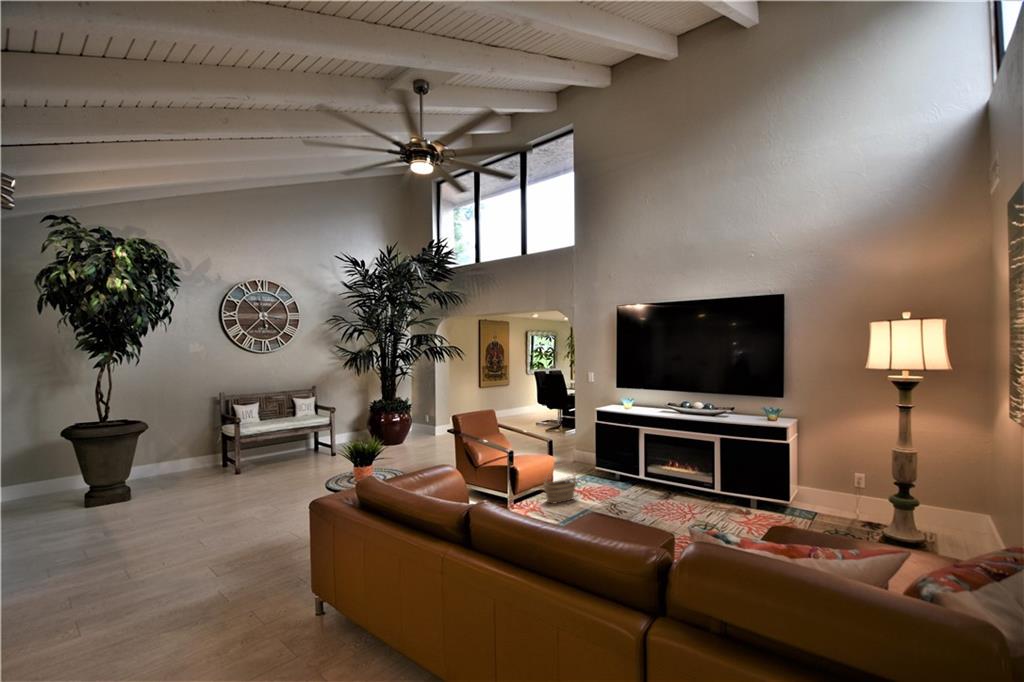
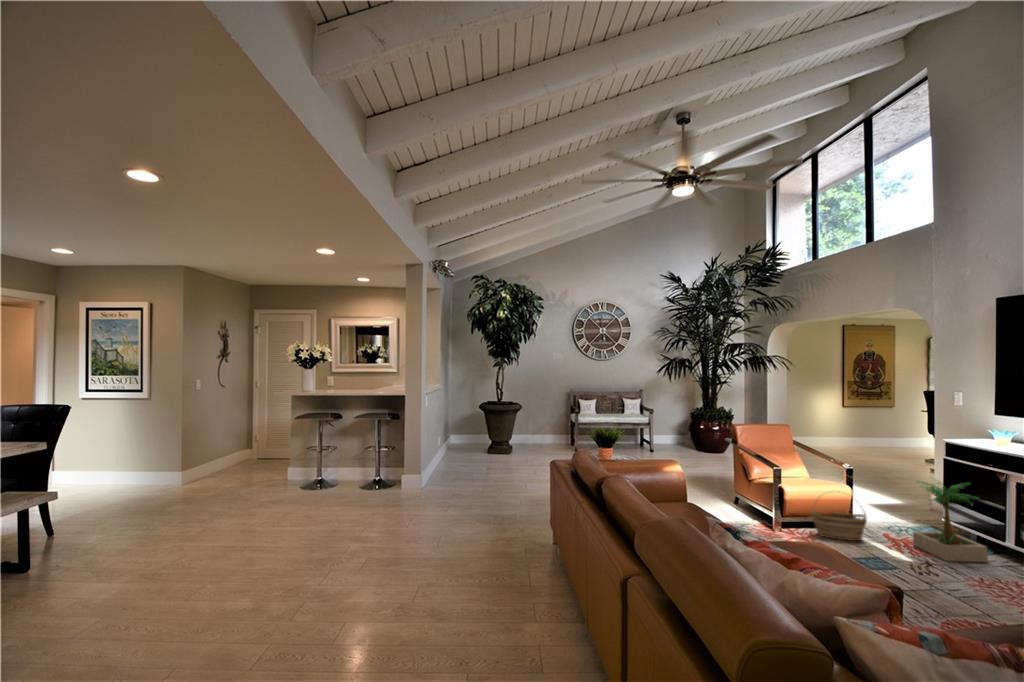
potted plant: none [597,440,638,498] -> present [913,477,988,562]

